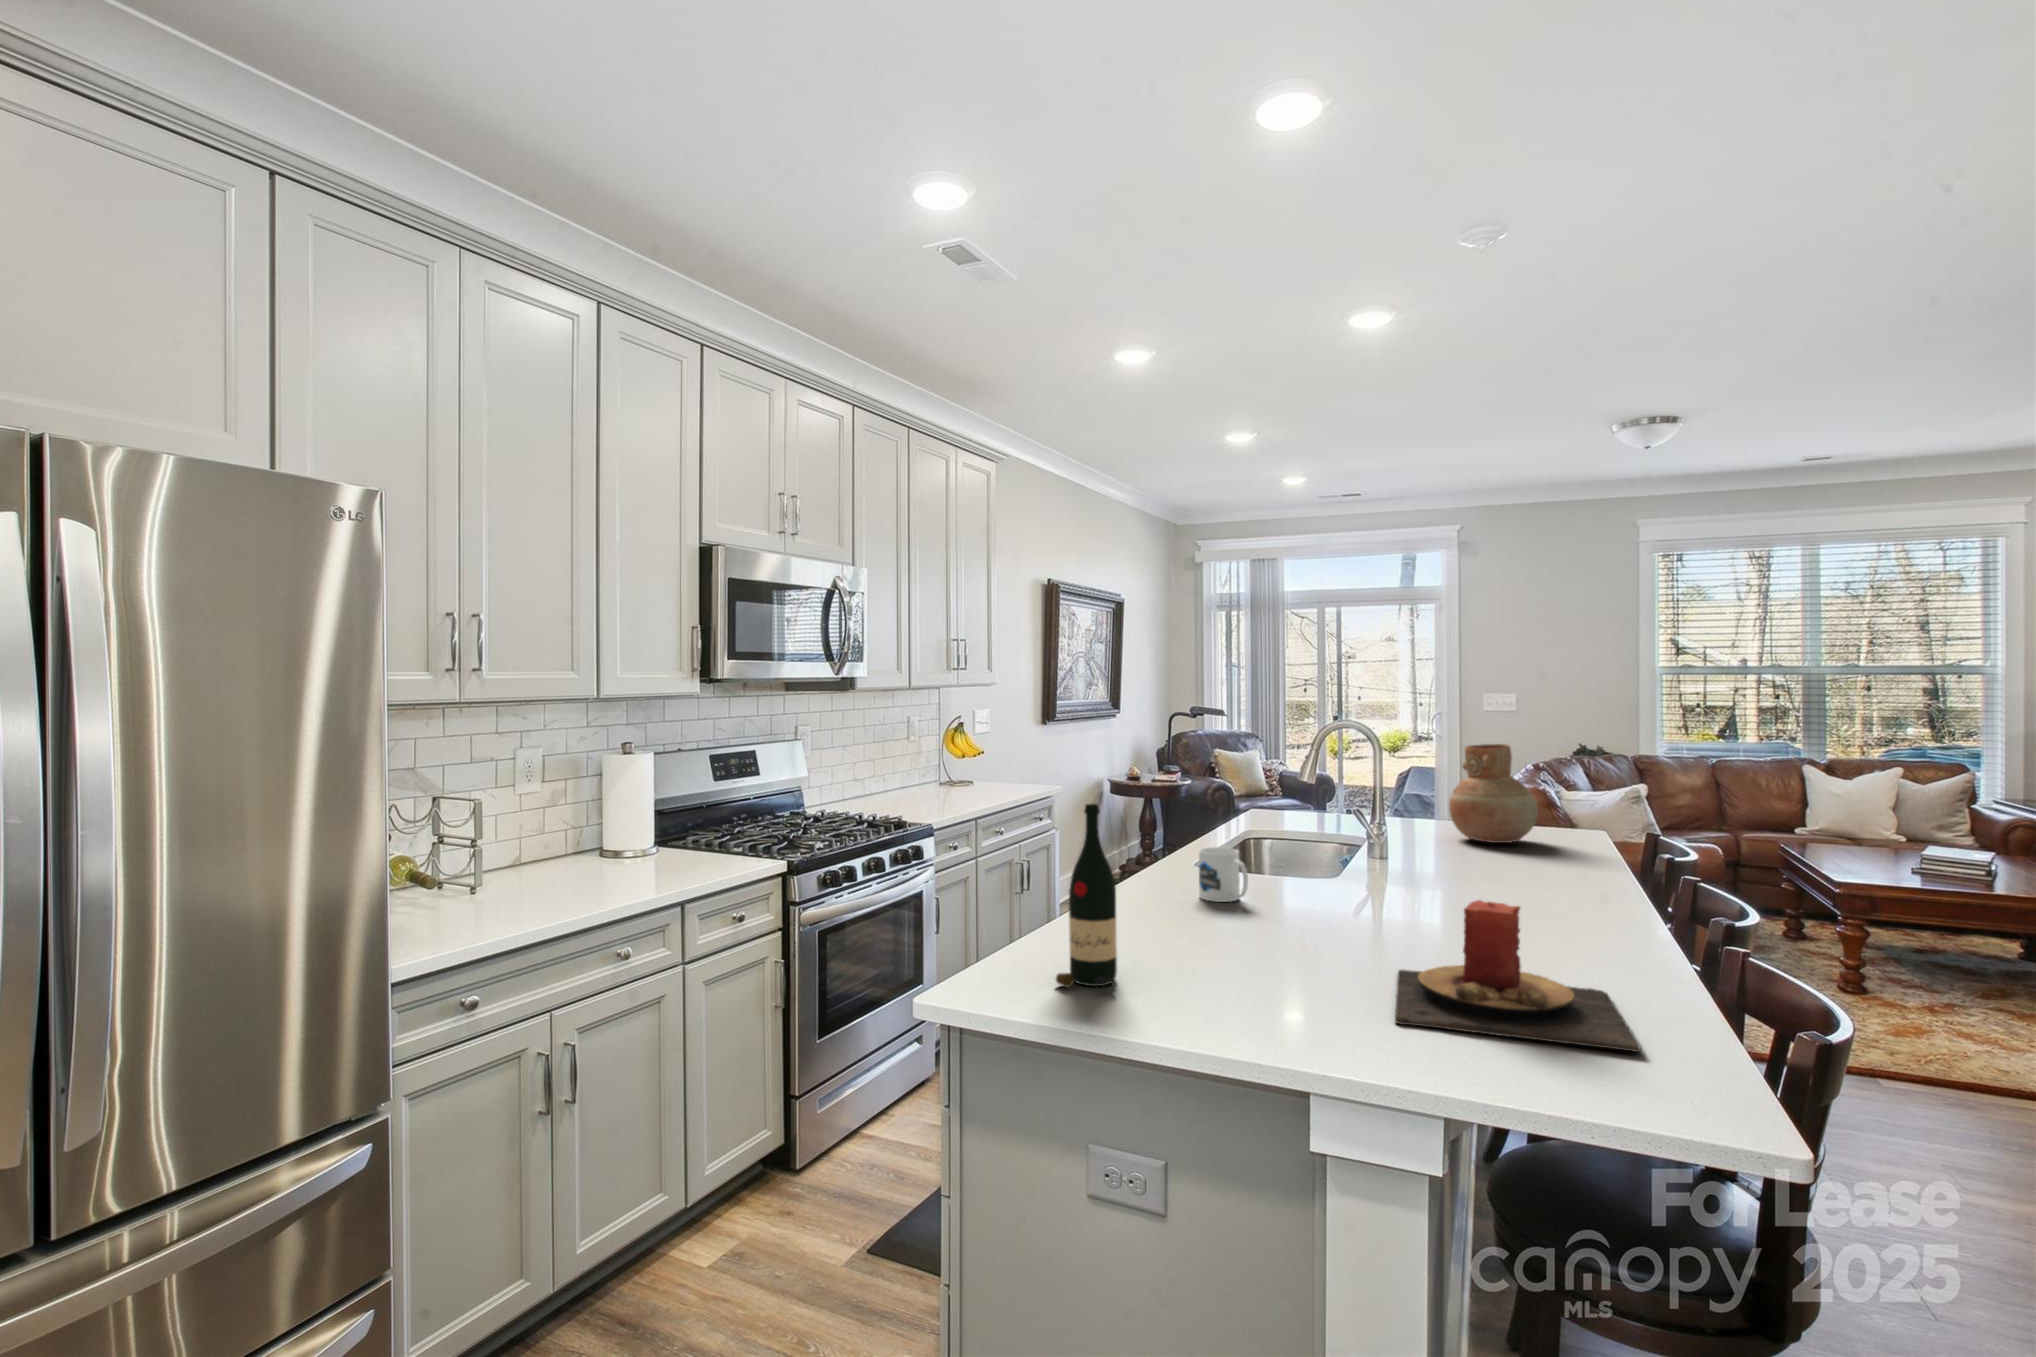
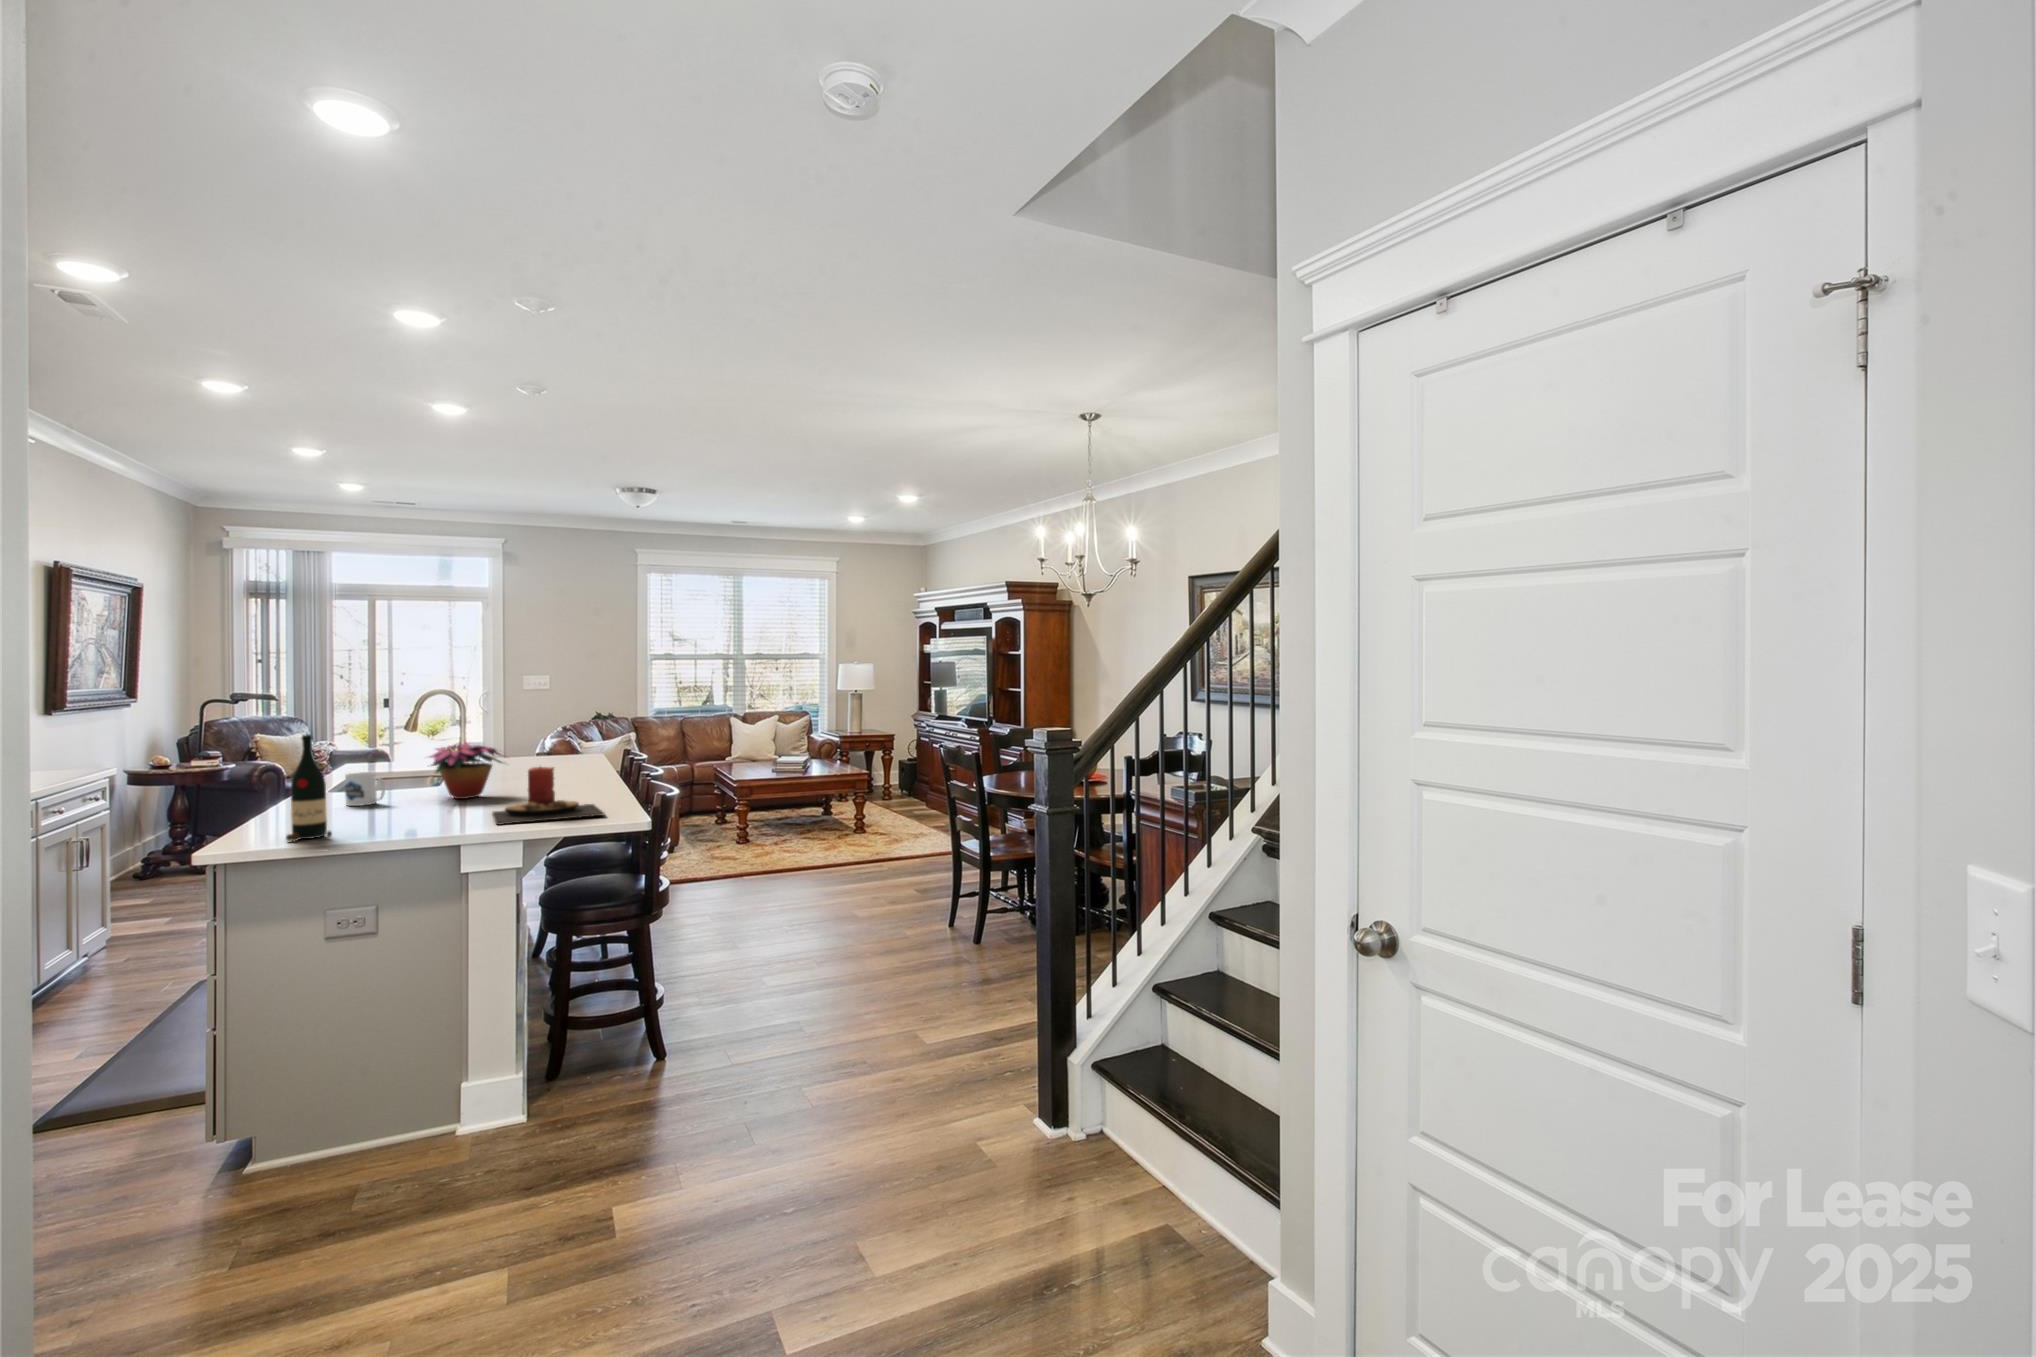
vase: present [1449,744,1538,843] -> none [506,703,563,766]
flower arrangement: none [1301,816,1447,914] -> present [429,743,505,799]

